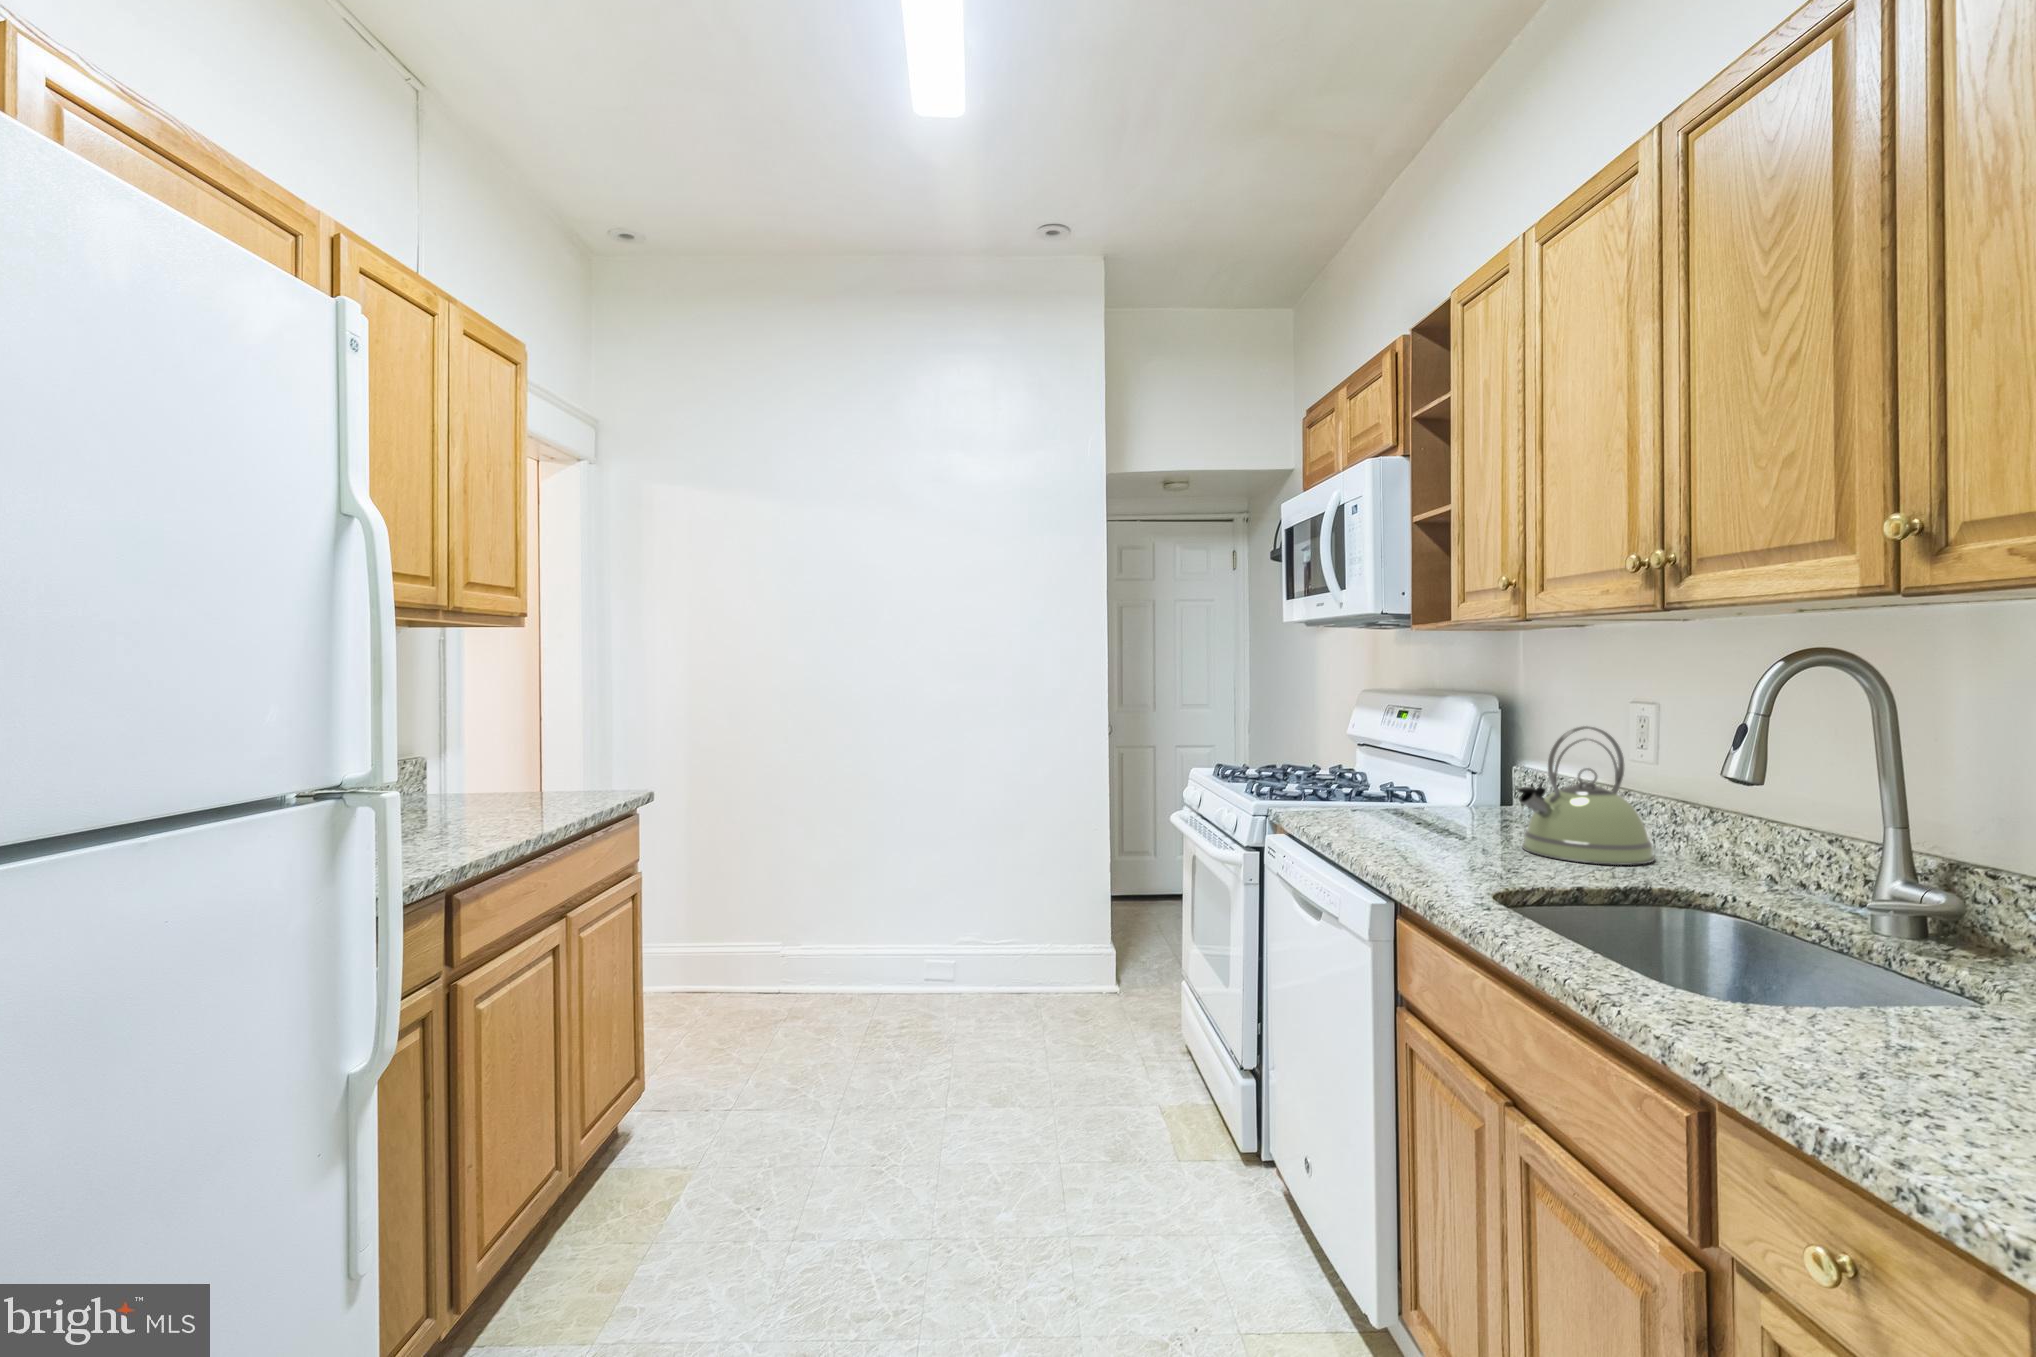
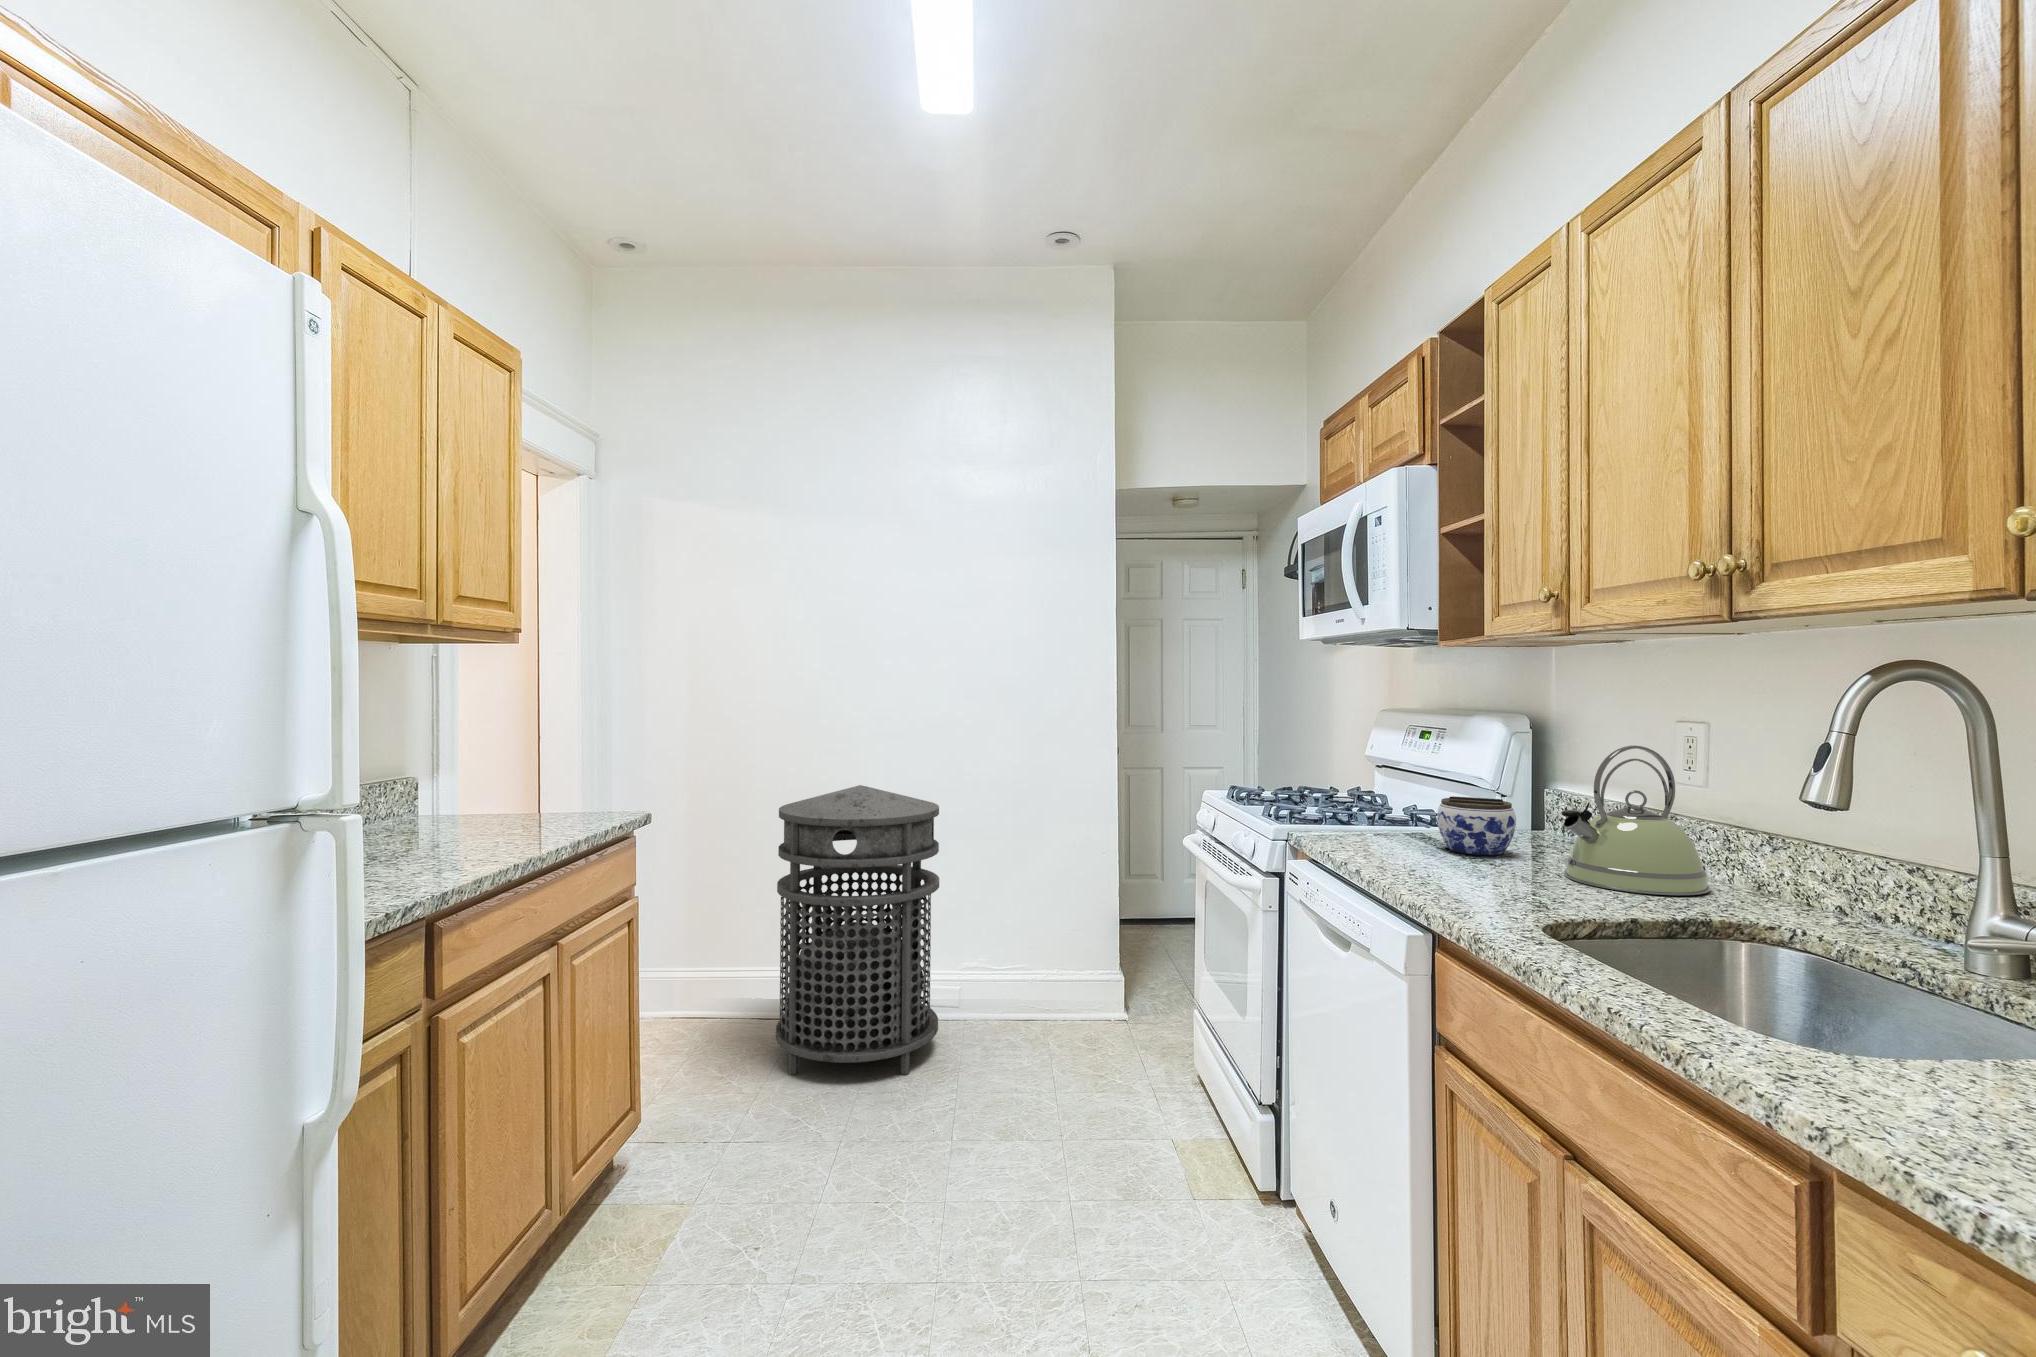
trash can: none [795,770,948,1041] -> present [776,785,939,1075]
jar: none [1407,775,1480,830] -> present [1437,796,1516,855]

